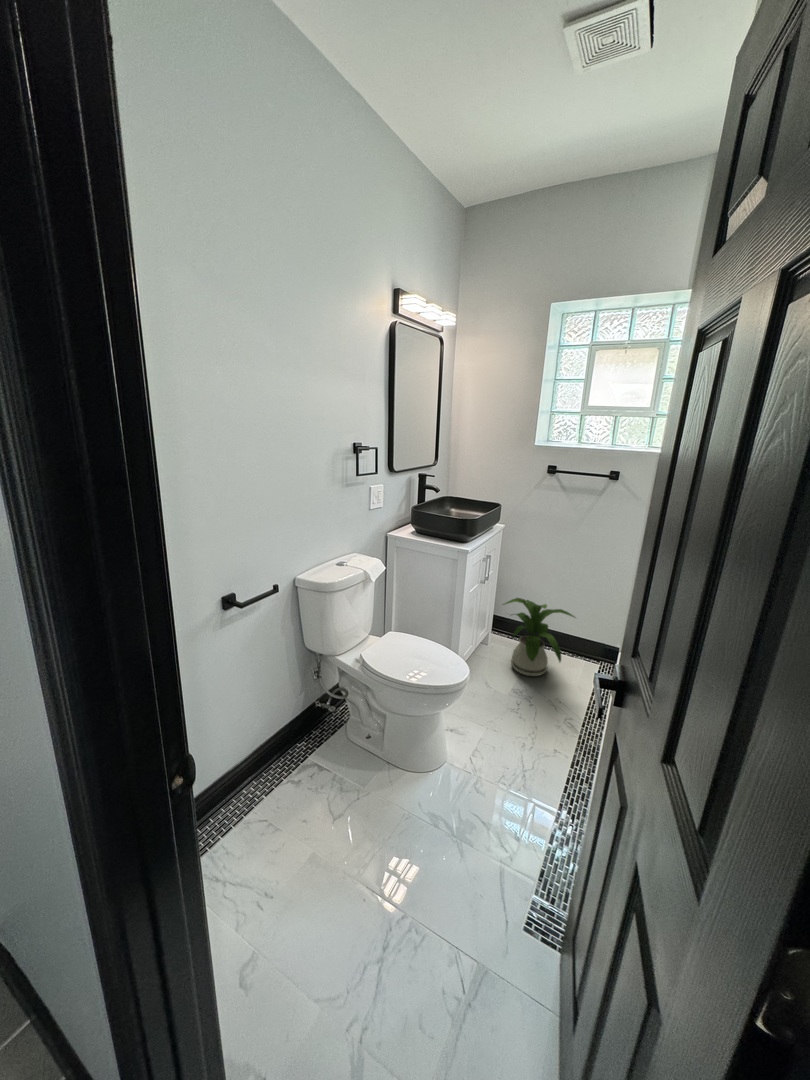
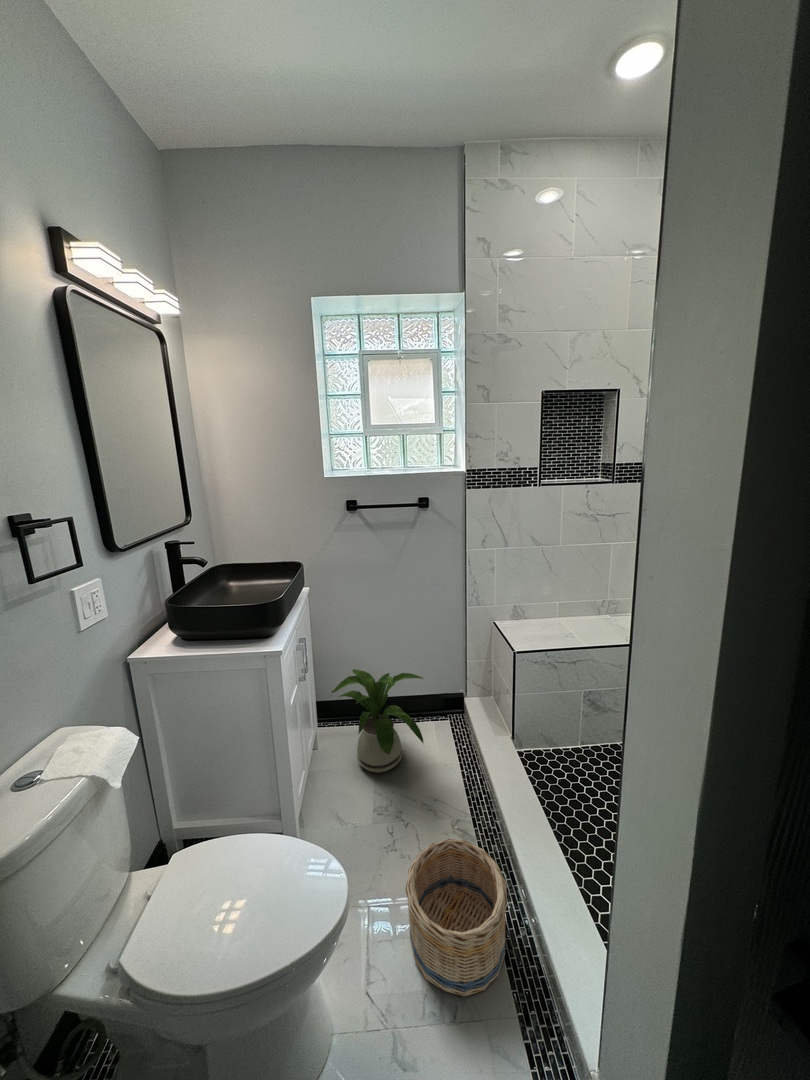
basket: none [498,705,571,791] -> present [406,839,507,996]

